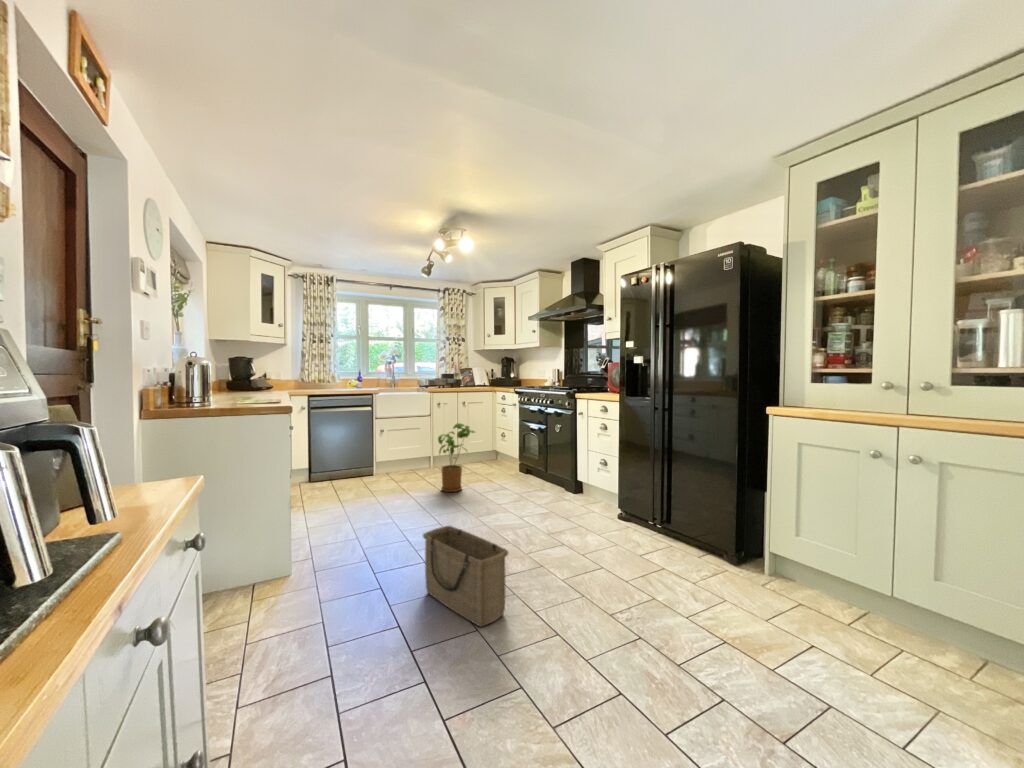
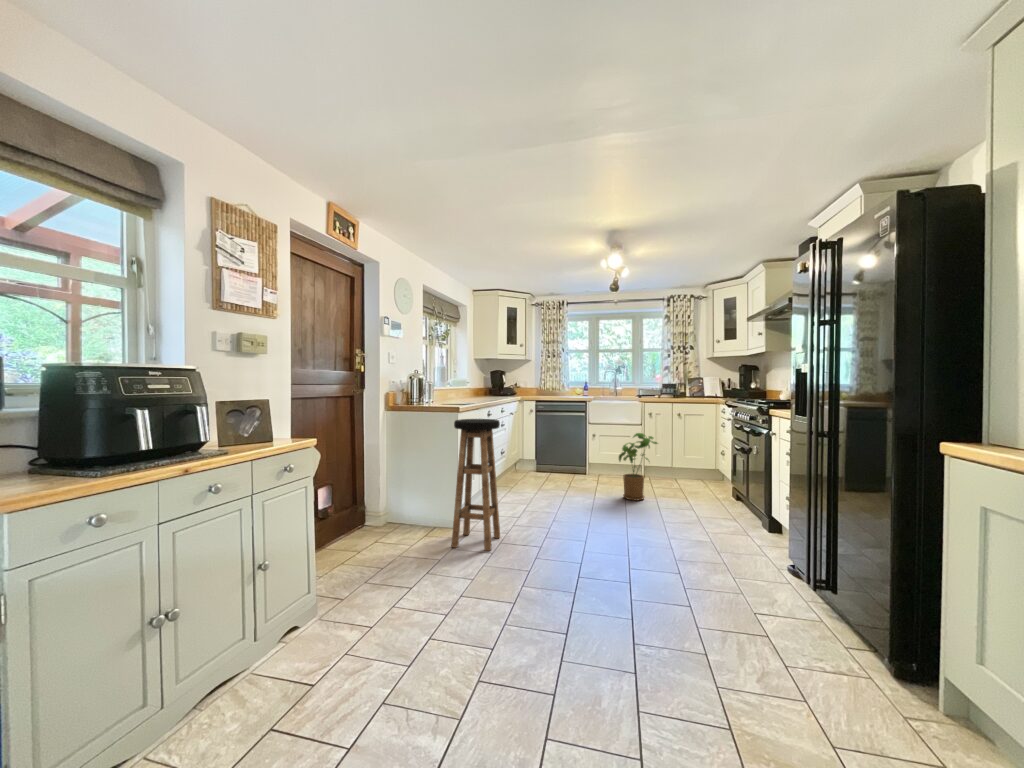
bar stool: none [316,420,383,603] -> present [451,419,500,551]
basket: present [423,526,508,627] -> none [505,513,546,597]

